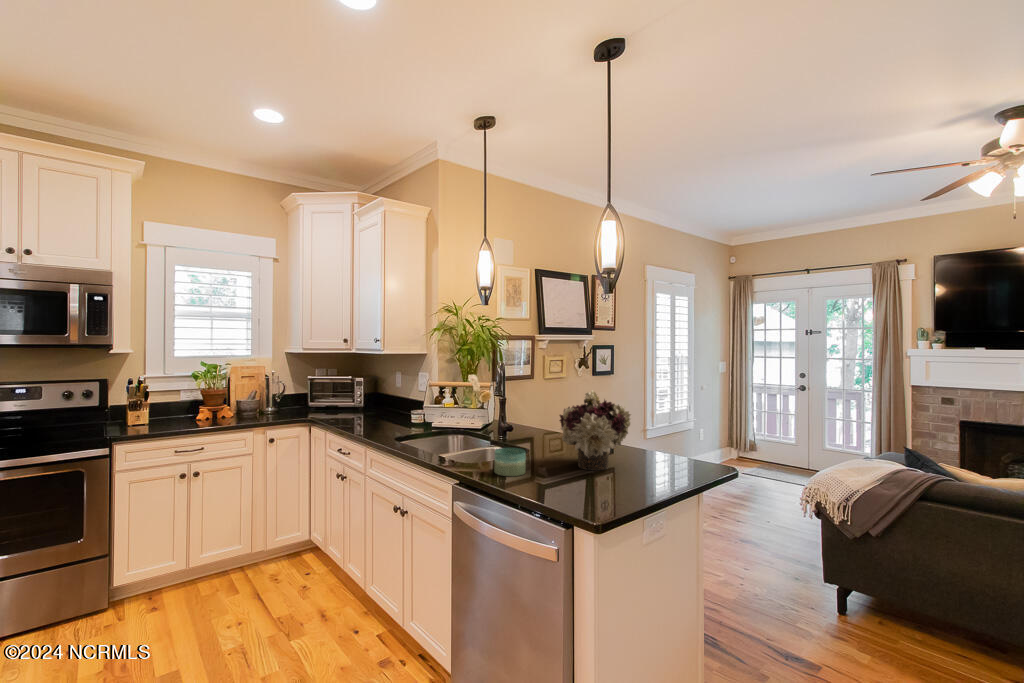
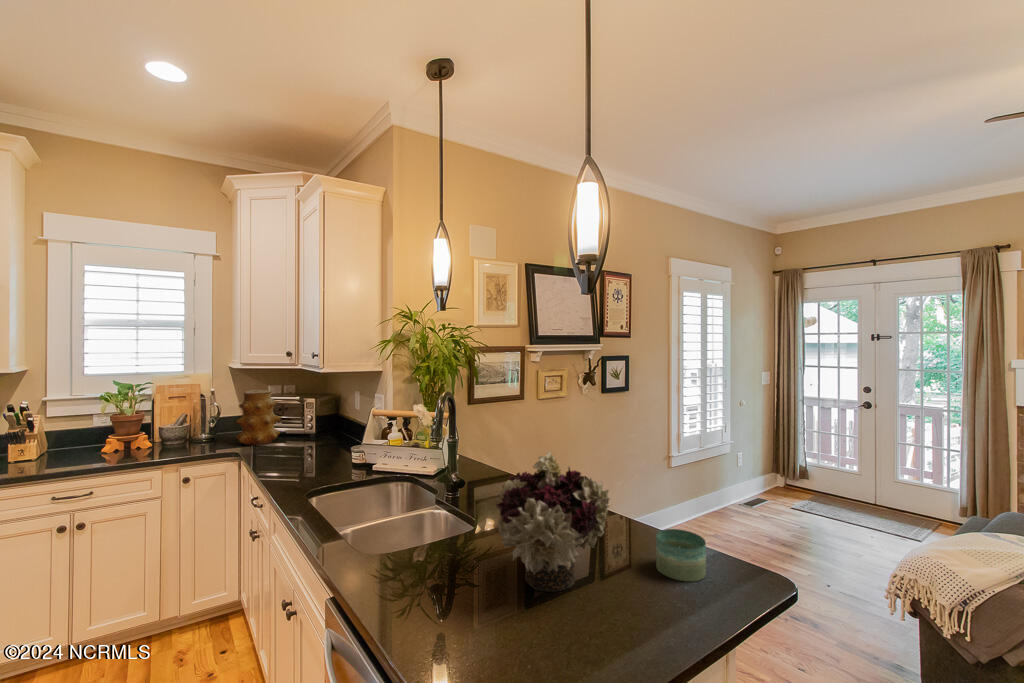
vase: none [299,371,336,416] -> present [236,390,281,445]
candle: present [494,448,526,476] -> present [656,529,706,582]

